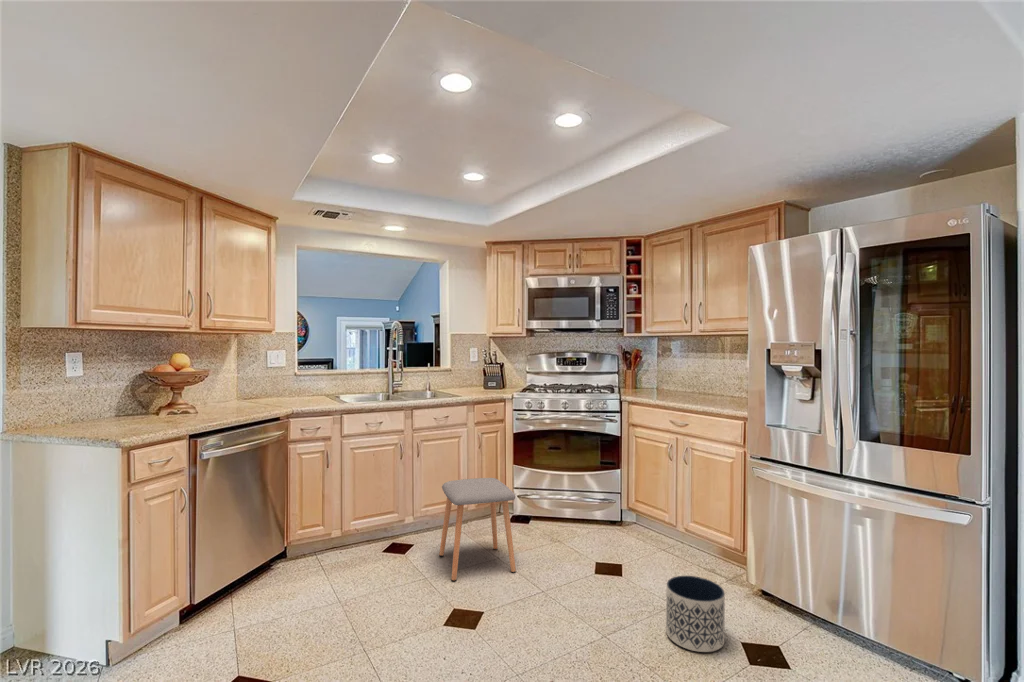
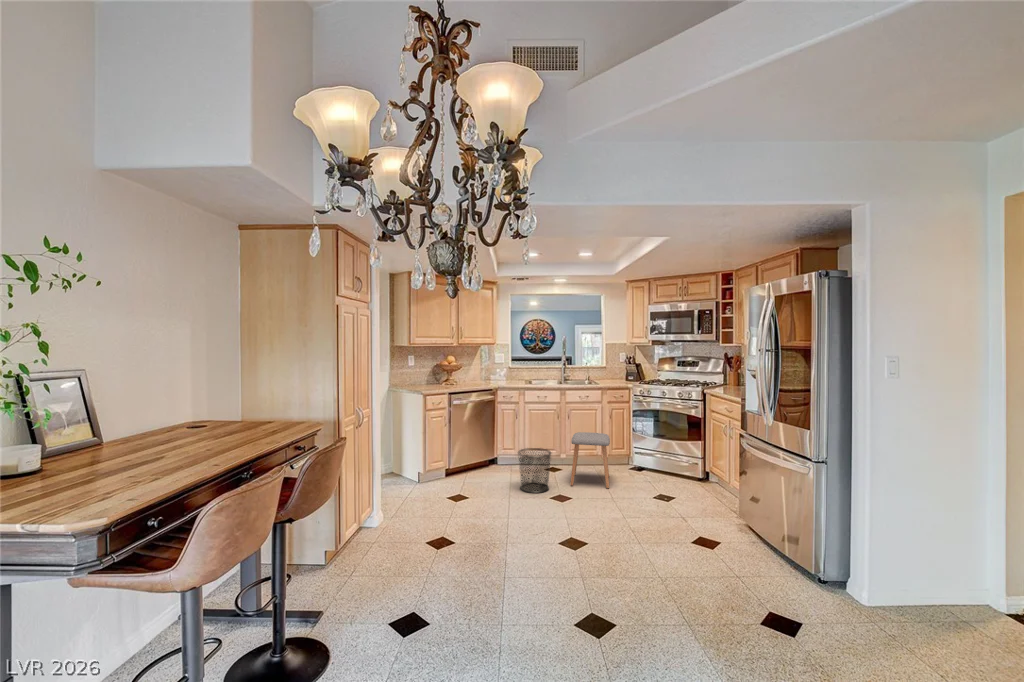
waste bin: none [359,522,427,617] -> present [518,448,551,493]
planter: present [666,576,725,652] -> none [665,496,700,538]

